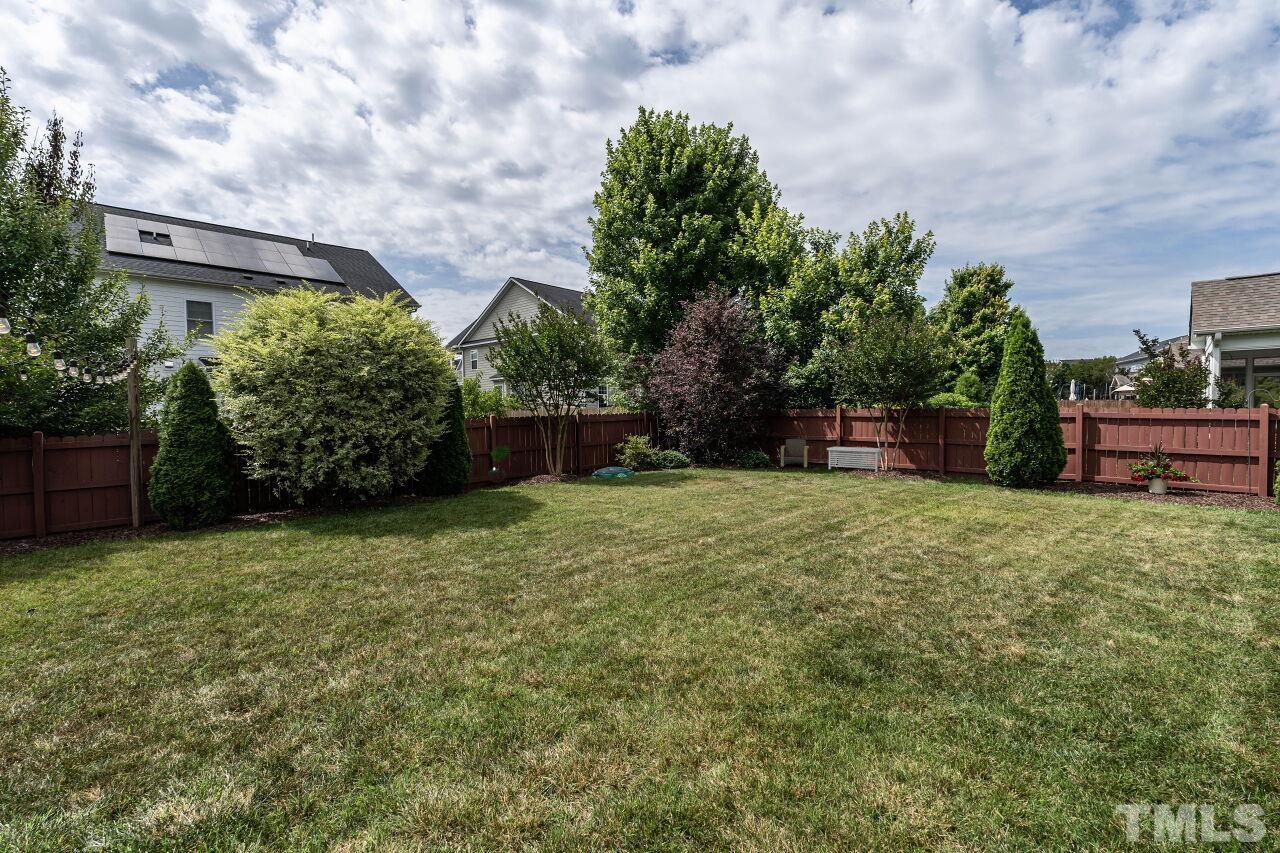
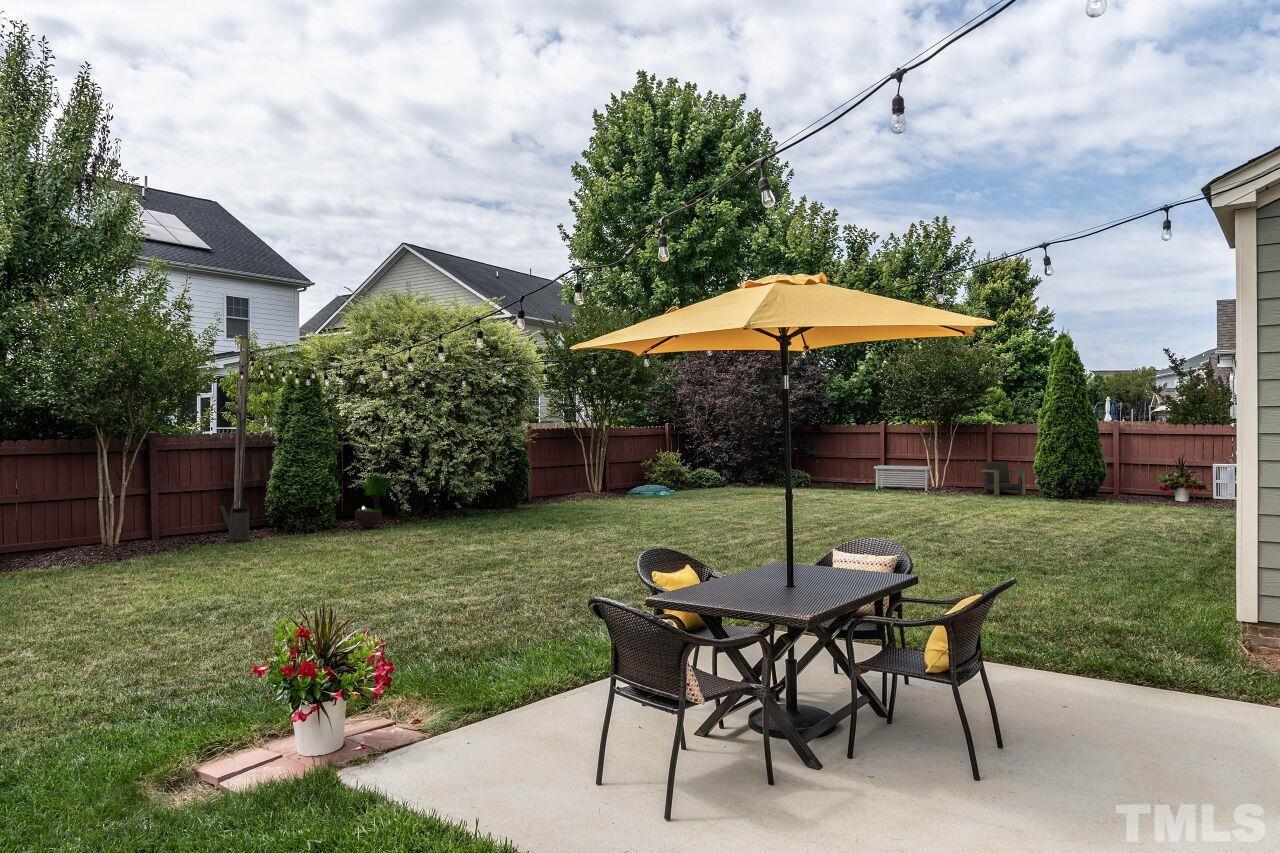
armchair: present [781,439,809,467] -> present [981,462,1026,495]
potted tree: present [488,447,509,483] -> present [355,473,392,528]
watering can: none [69,493,98,536] -> present [220,501,251,542]

